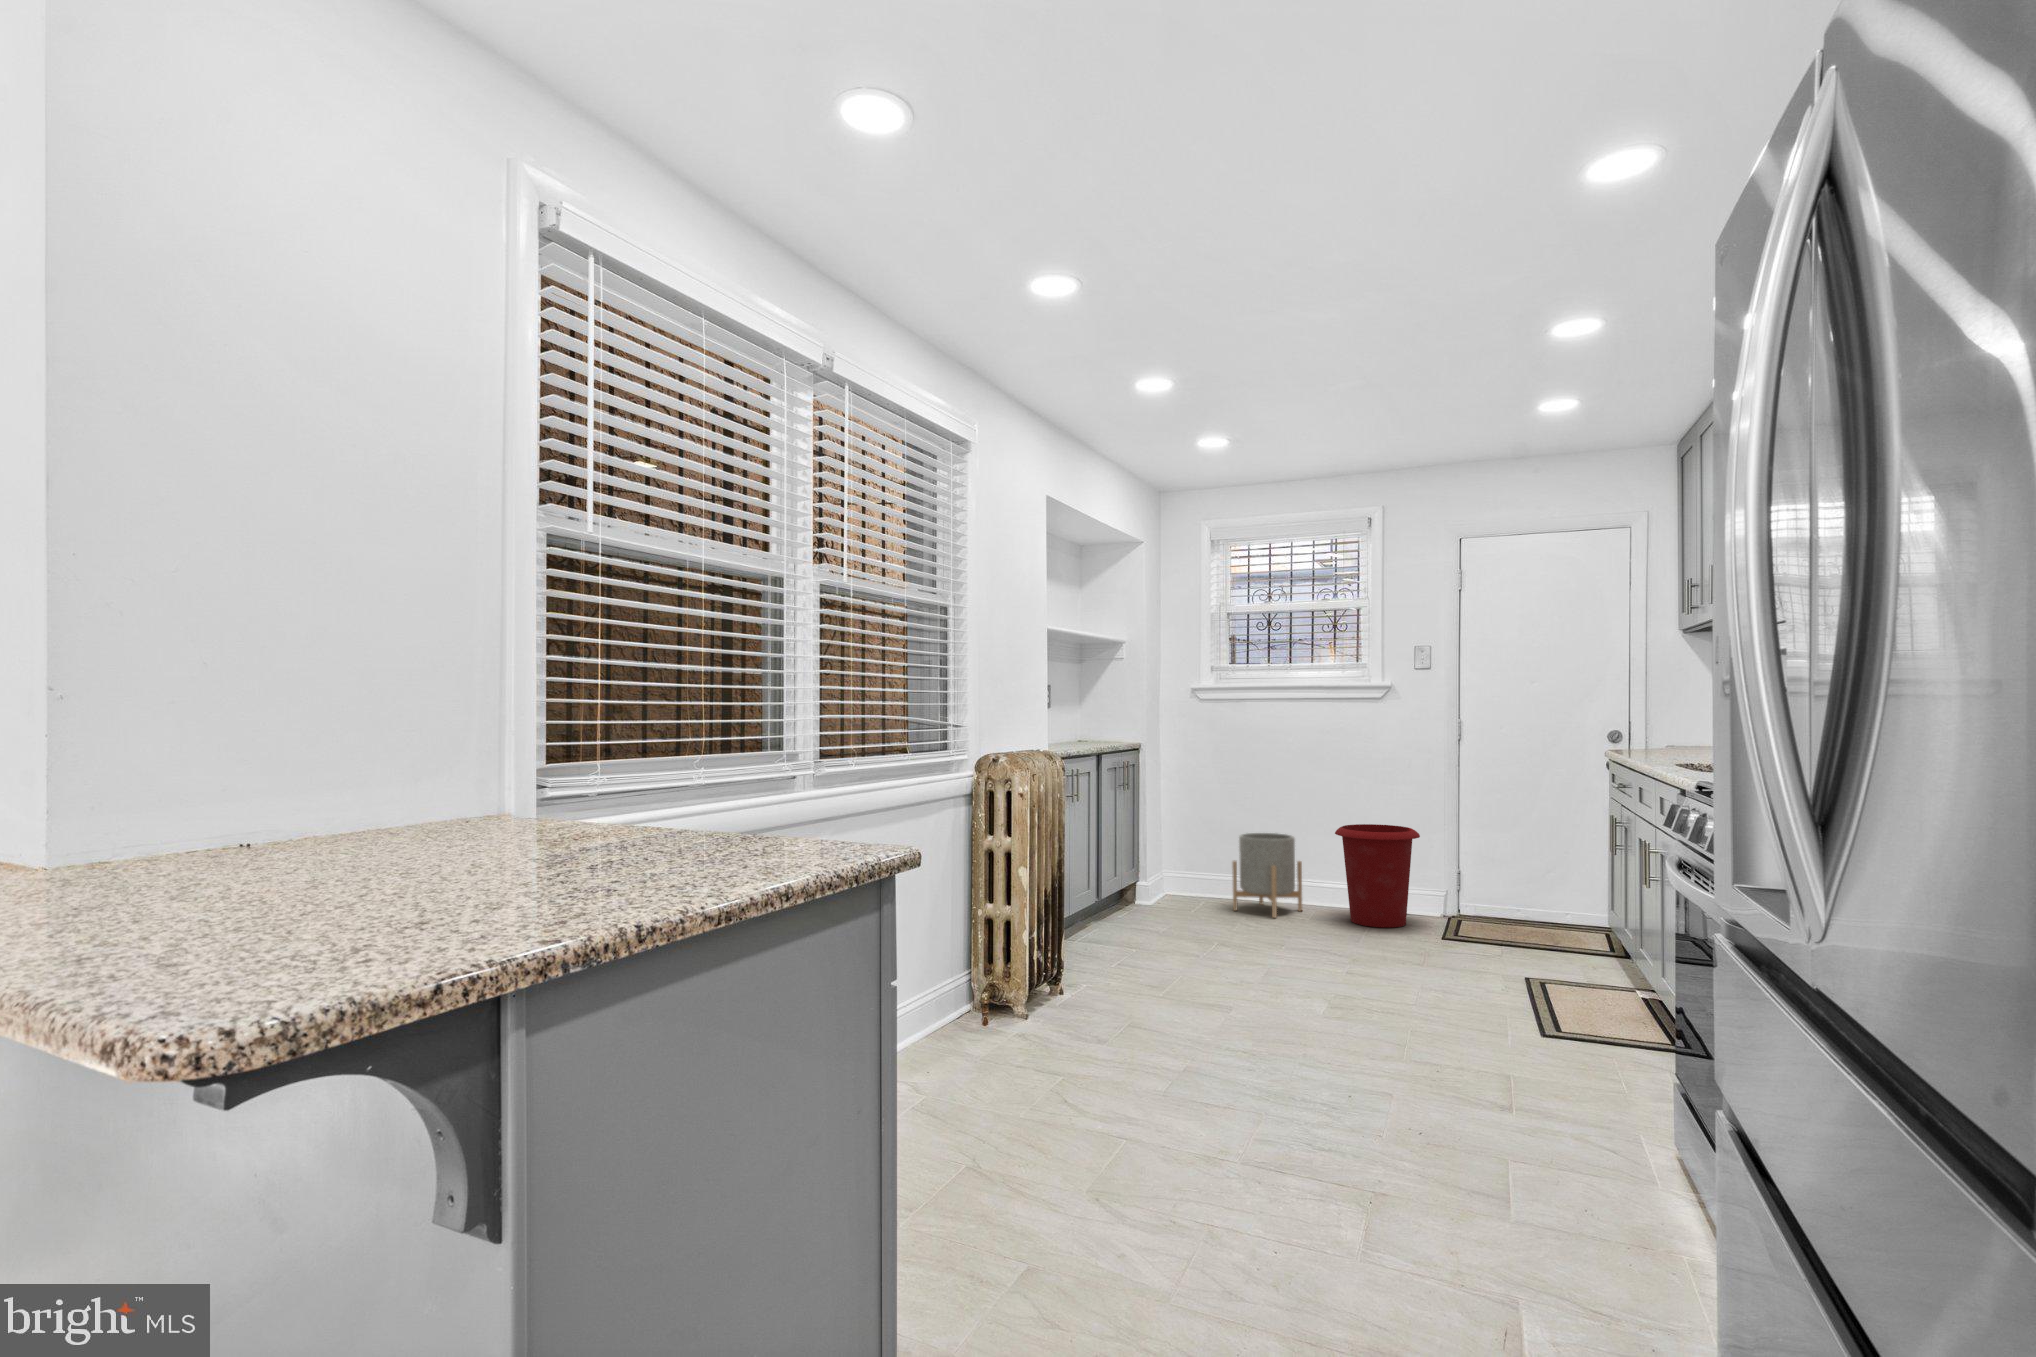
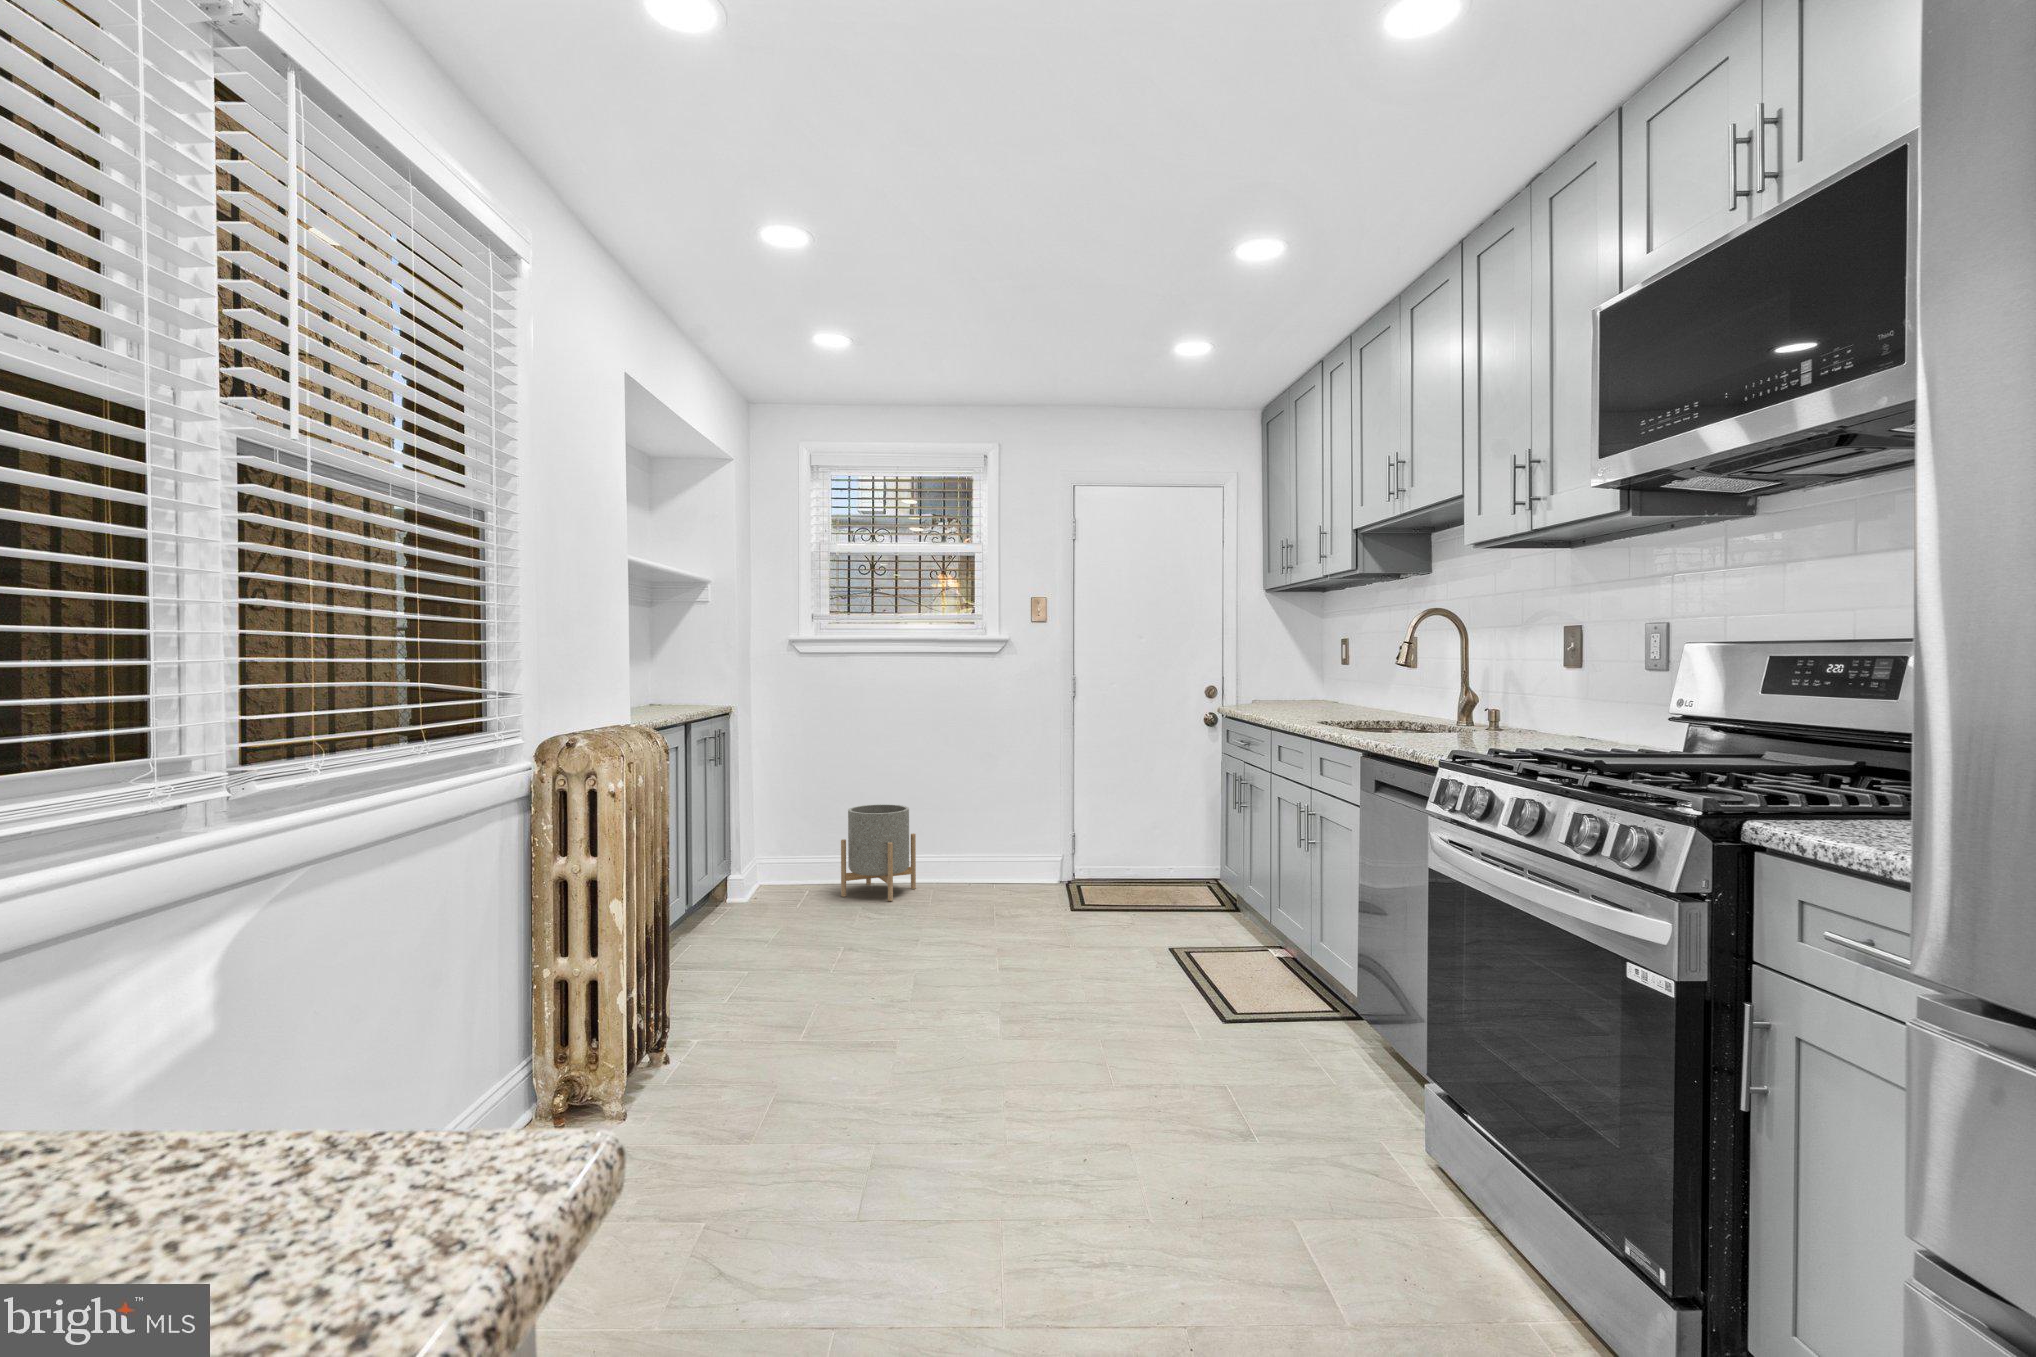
waste bin: present [1335,824,1420,928] -> none [954,789,1040,900]

